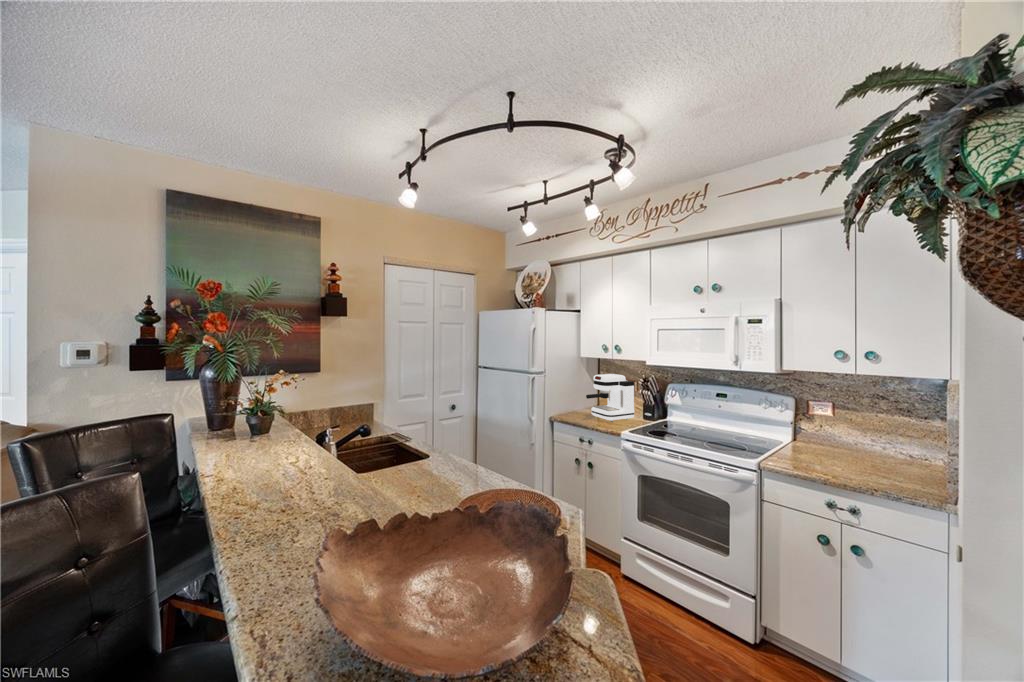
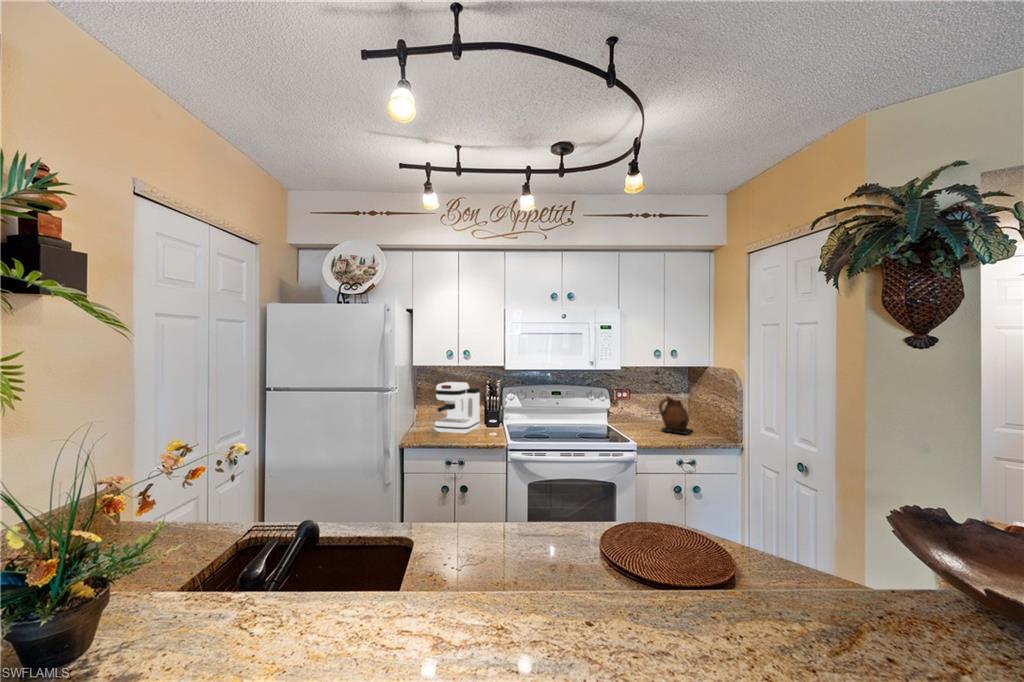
ceramic pitcher: none [843,415,906,473] -> present [659,396,692,434]

